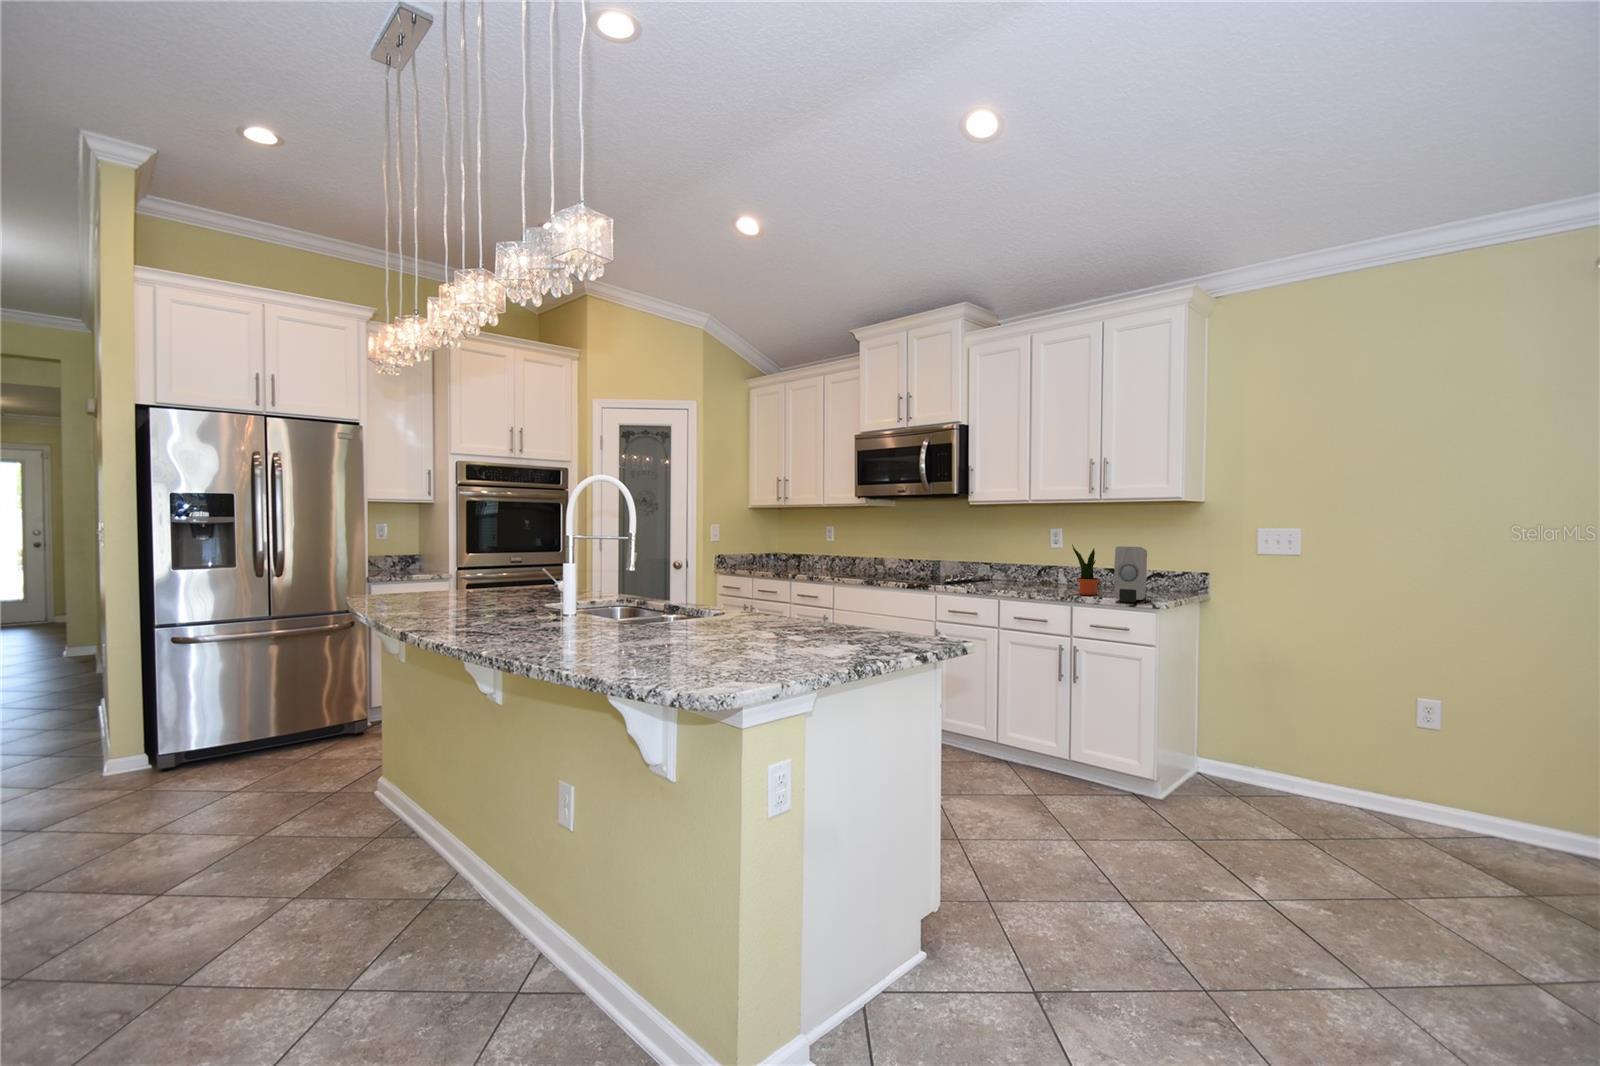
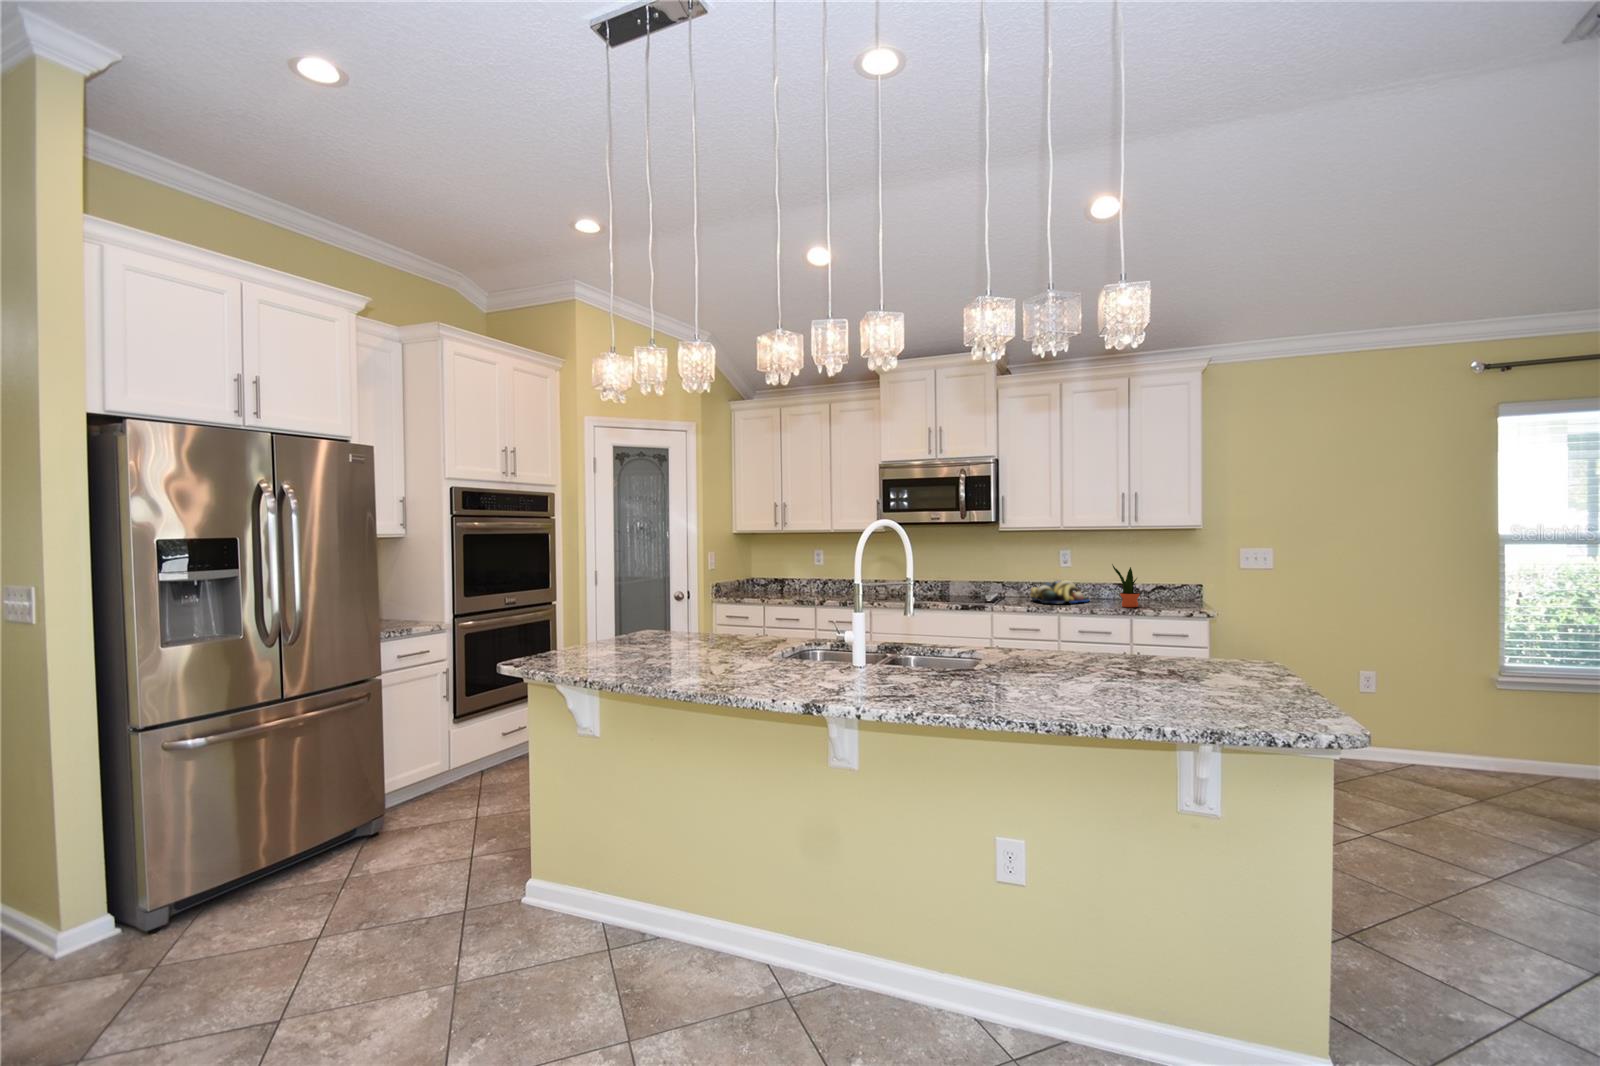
soap dispenser: present [1114,546,1147,602] -> none [1164,566,1197,612]
fruit bowl: none [1003,563,1068,588] -> present [1030,581,1089,603]

